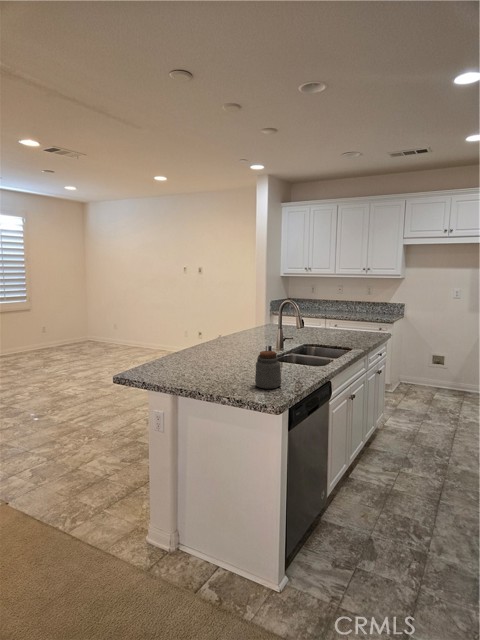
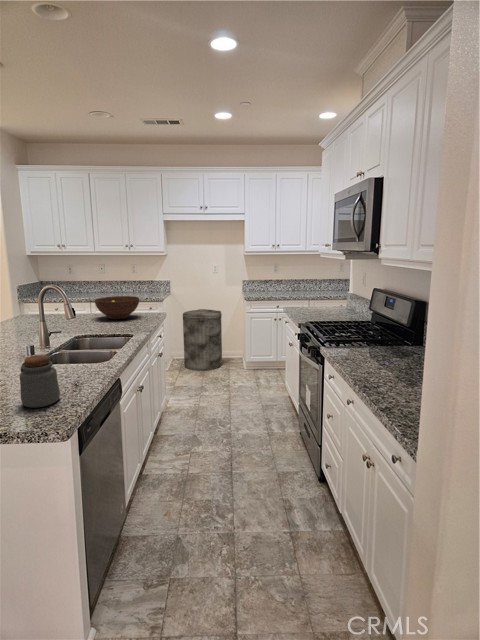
fruit bowl: none [325,314,364,335] -> present [95,296,139,319]
trash can: none [412,334,459,399] -> present [183,309,222,371]

